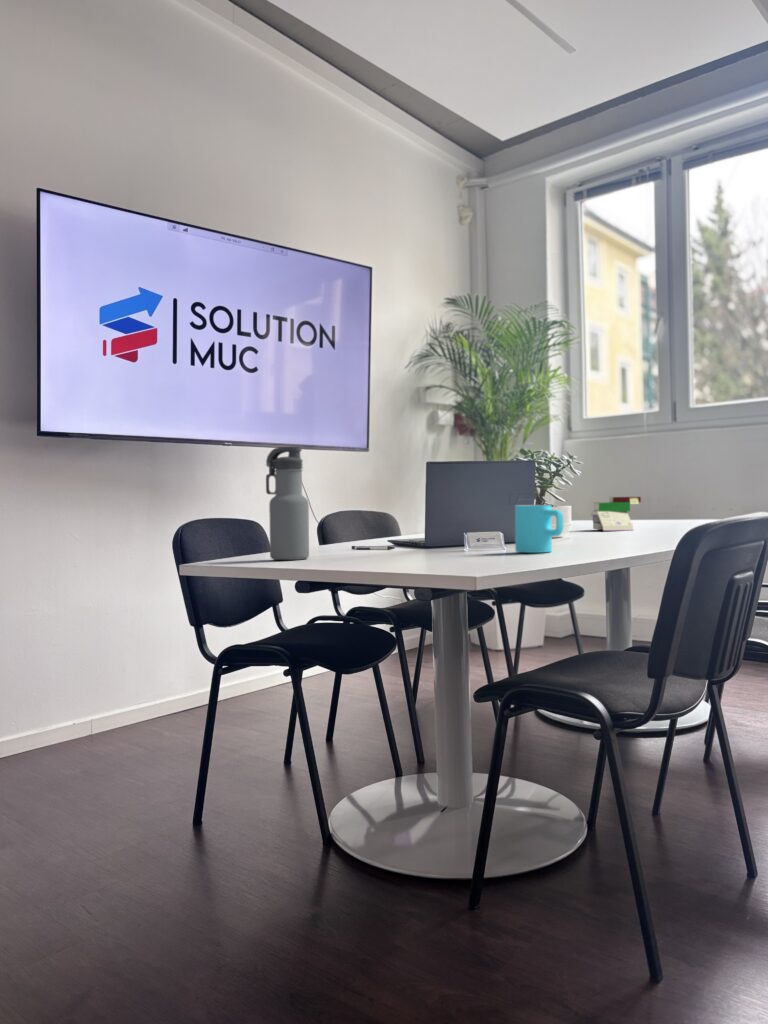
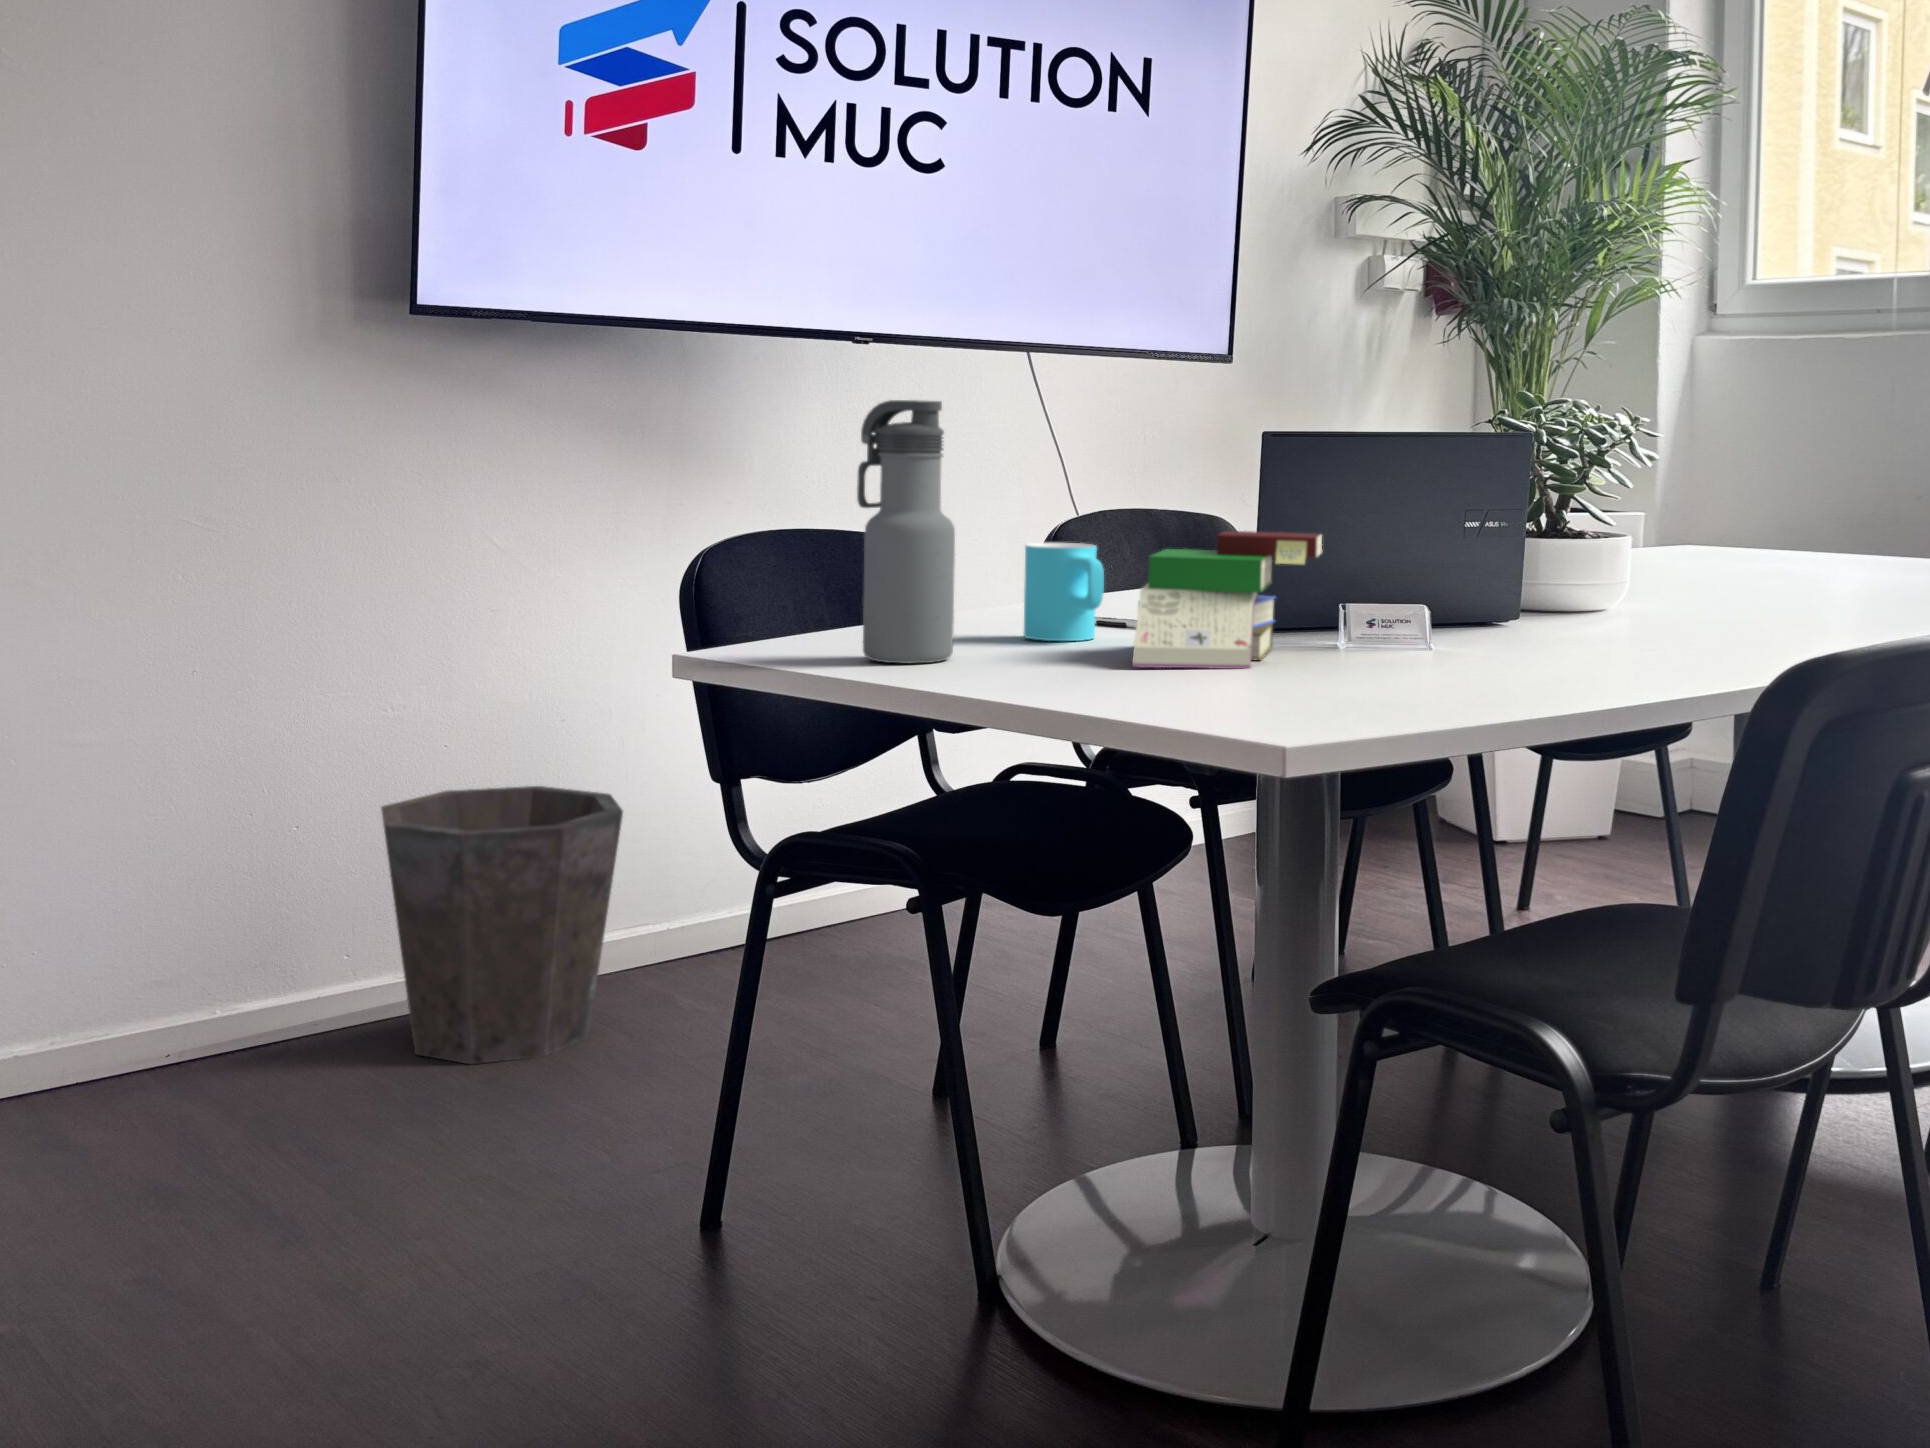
book: present [591,497,641,531] -> present [1132,531,1322,669]
cup: present [515,505,563,553] -> present [1024,543,1104,641]
waste bin: none [27,640,137,762] -> present [381,786,623,1064]

